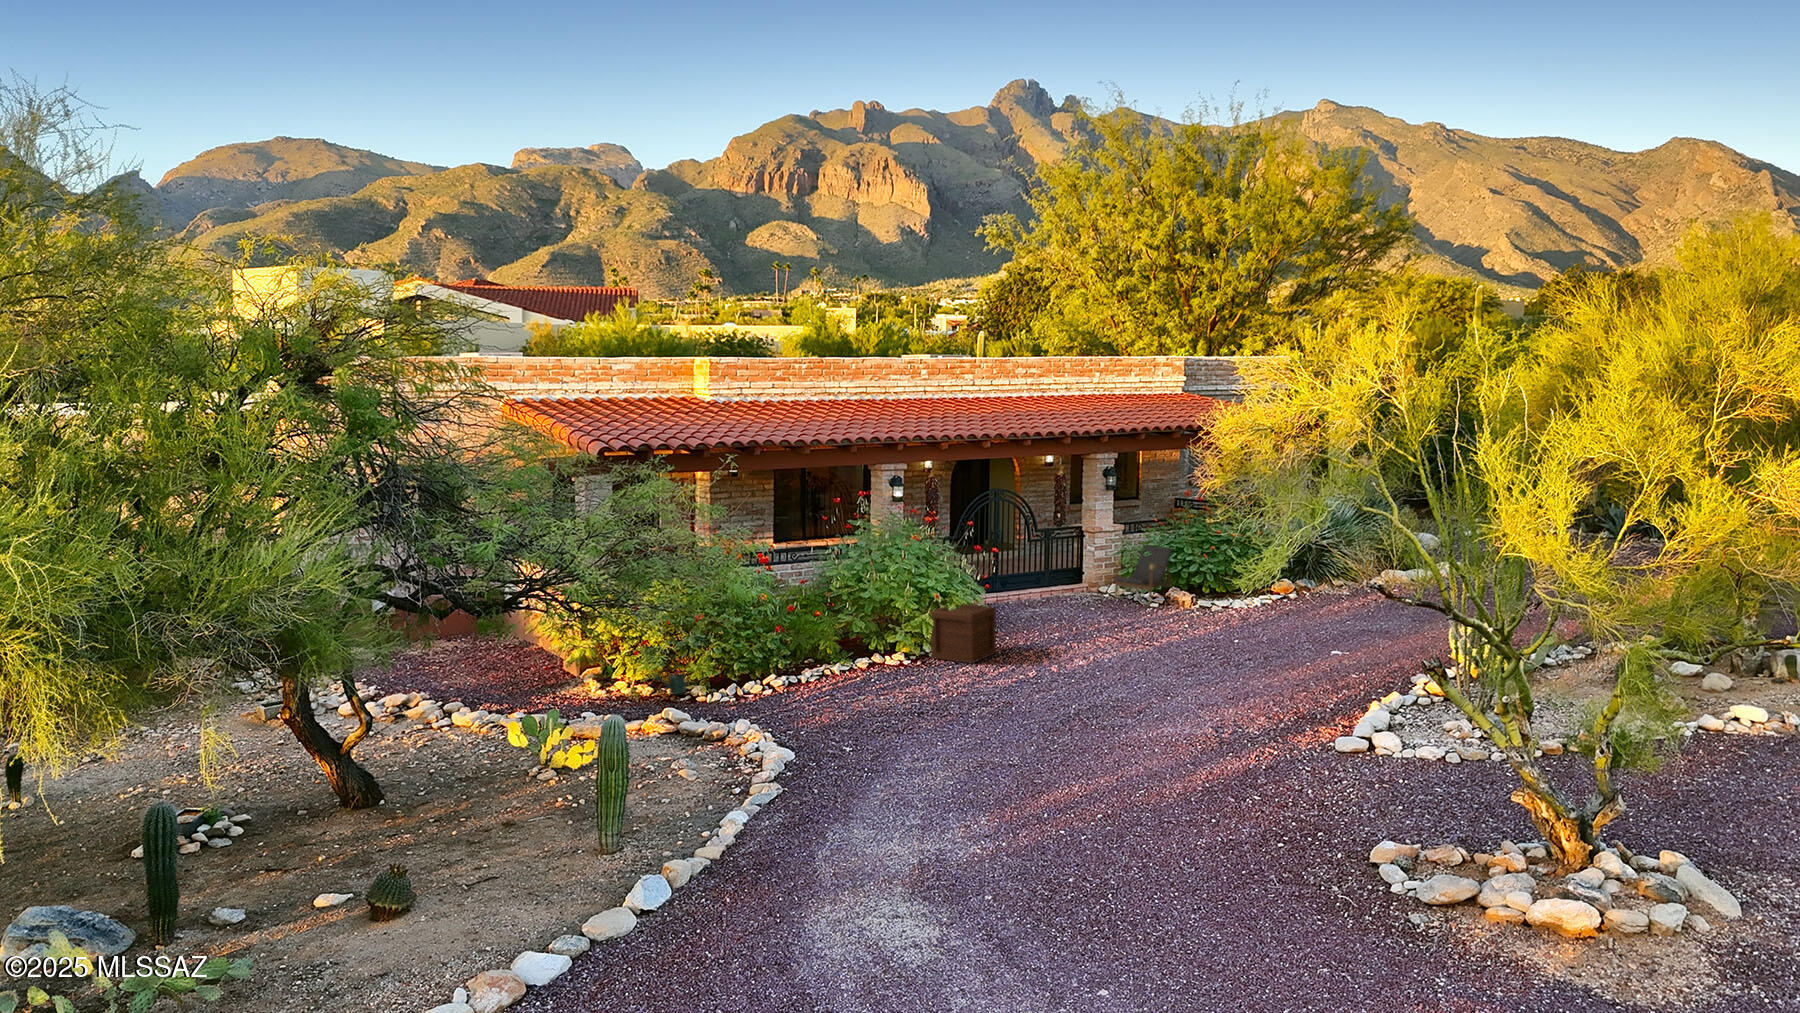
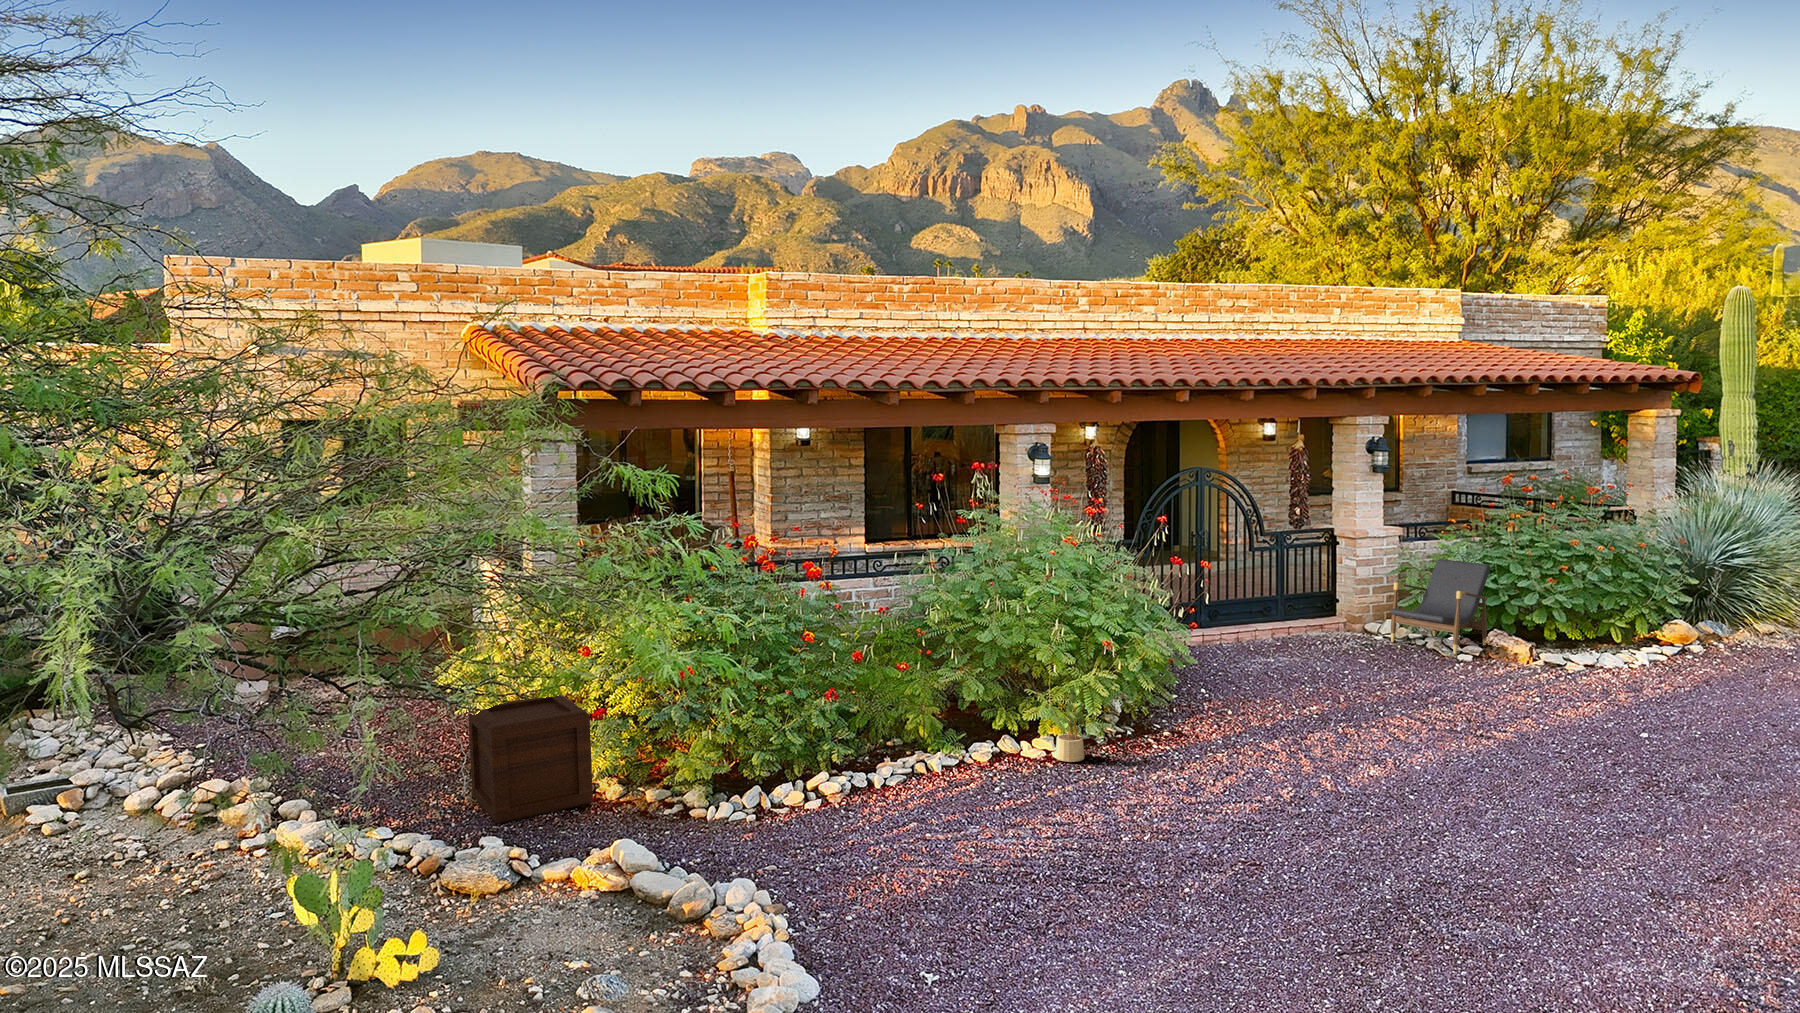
wooden crate: present [929,604,996,664] -> present [468,695,593,823]
potted plant: none [903,624,924,666] -> present [1054,688,1090,762]
watering can: present [655,673,686,695] -> none [617,758,679,803]

